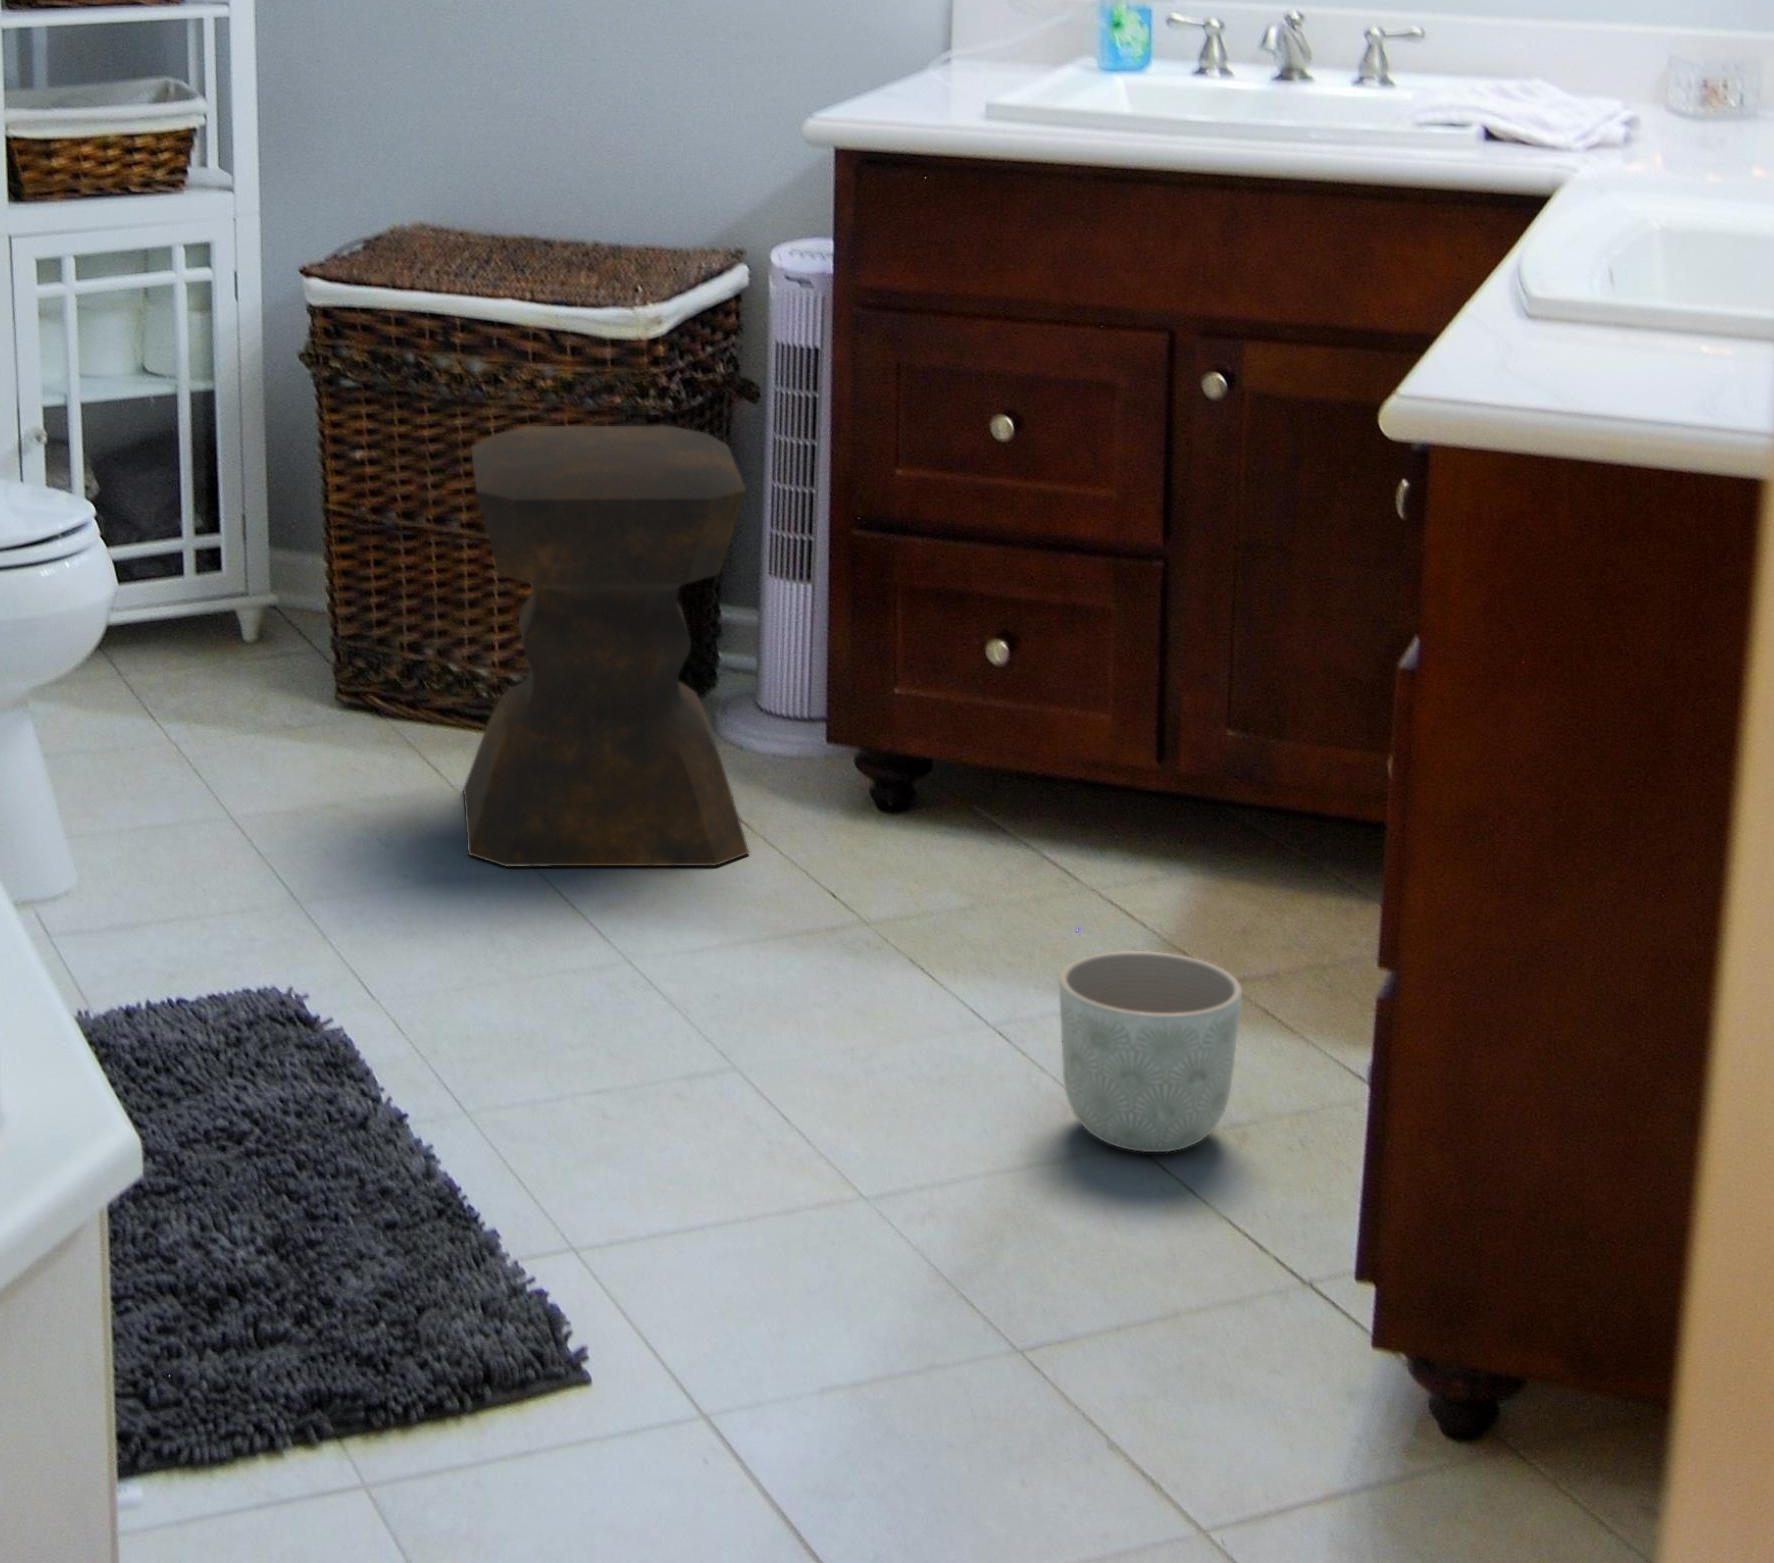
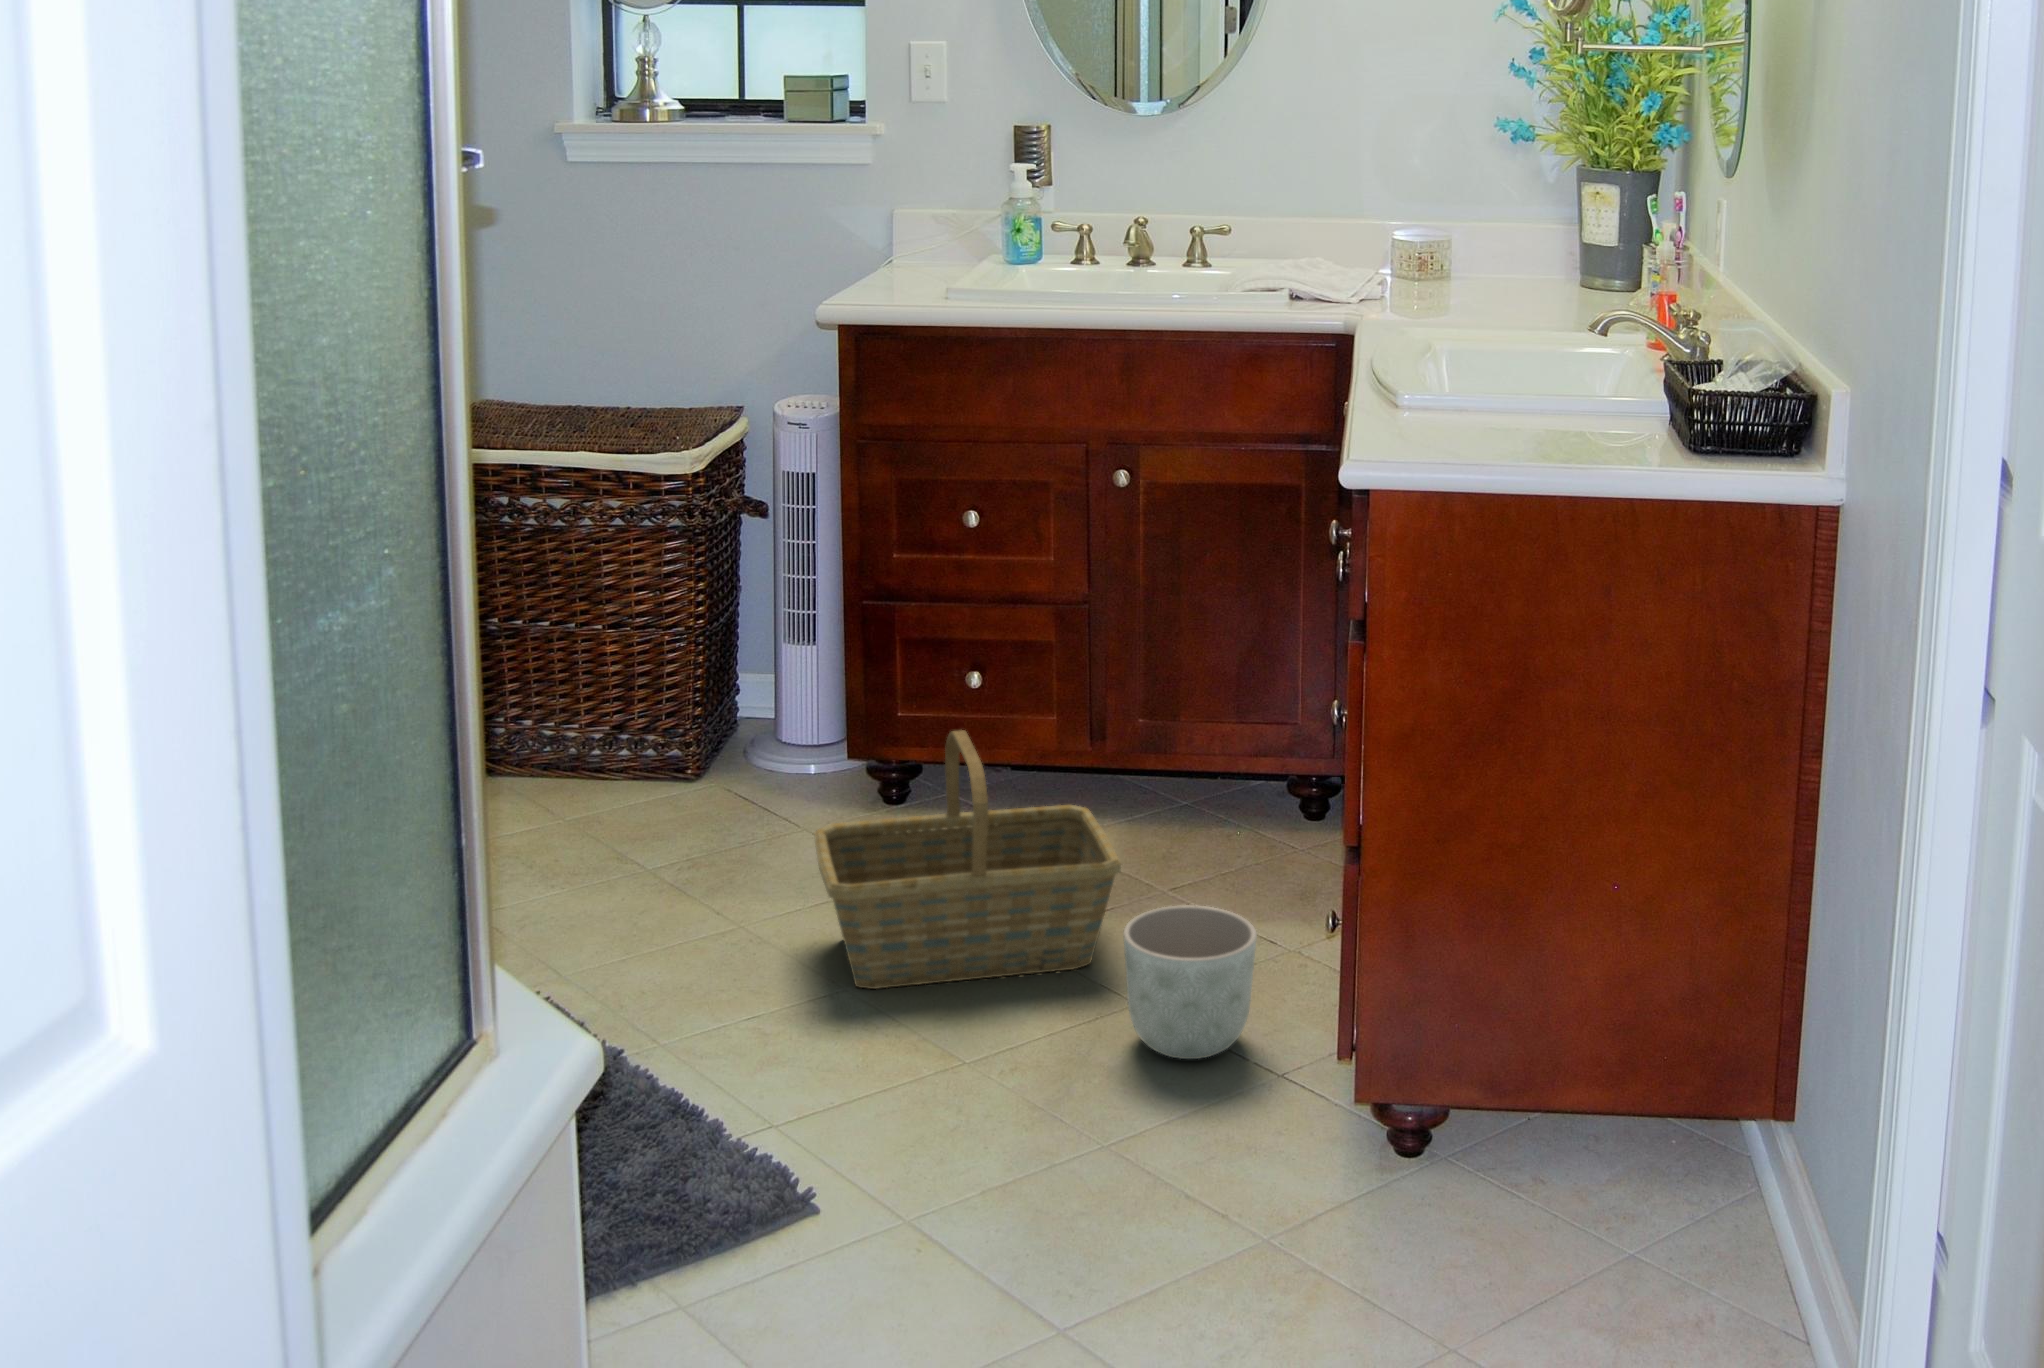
stool: present [463,426,749,867] -> none [571,538,810,888]
basket: none [706,697,1101,1031] -> present [815,730,1121,989]

